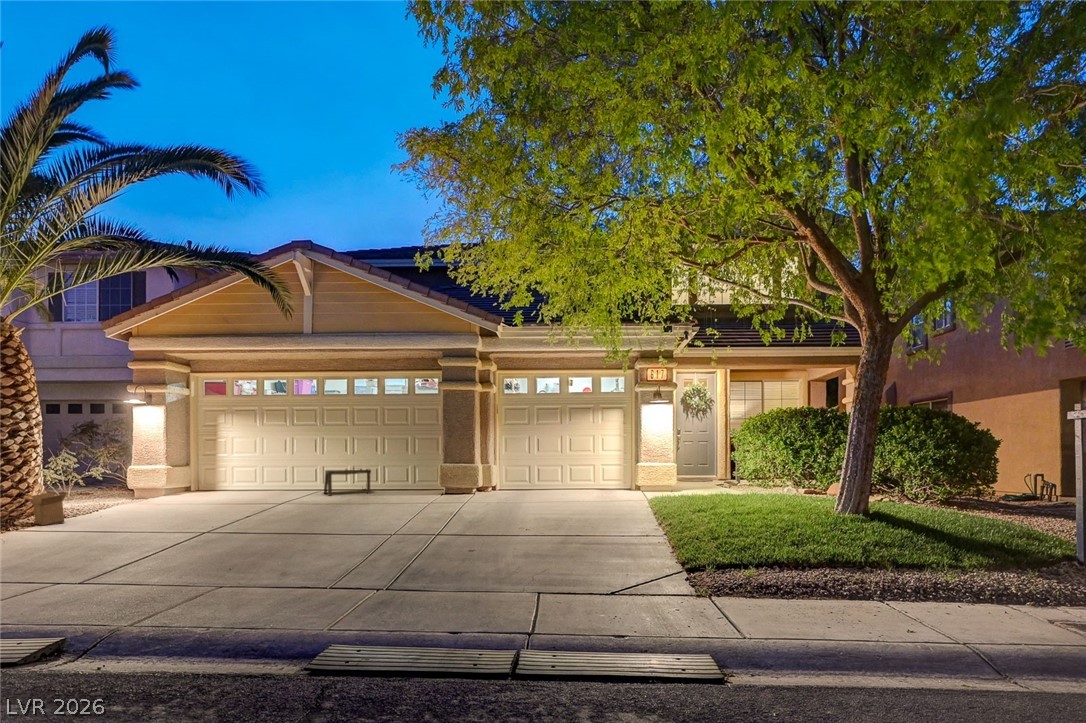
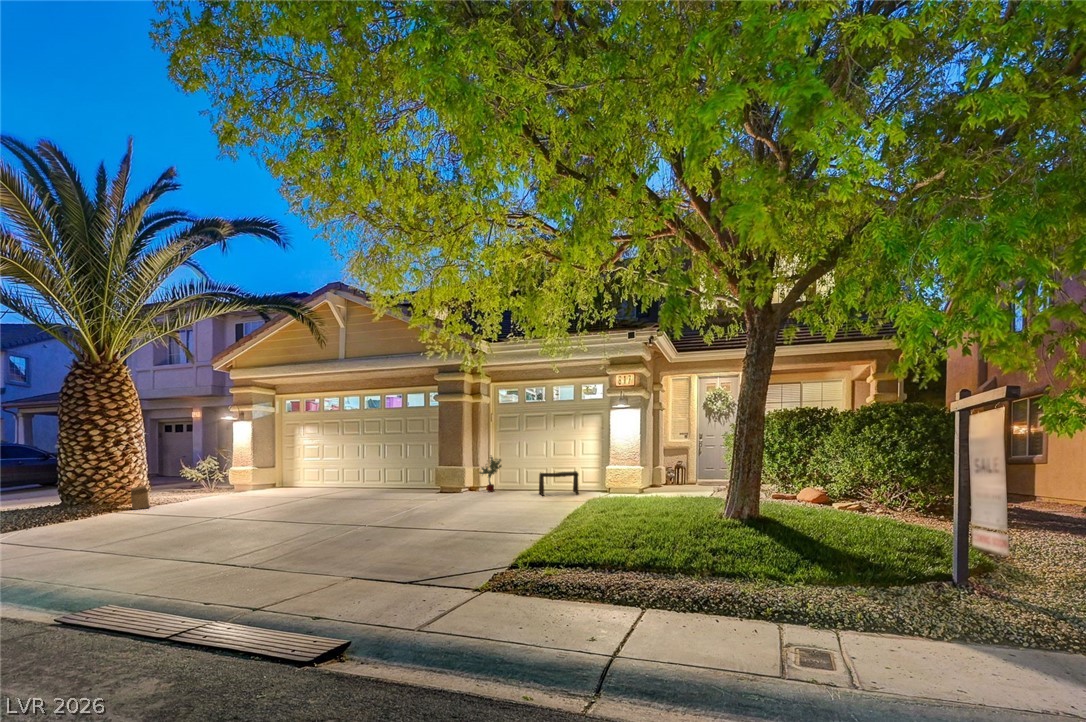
potted tree: none [486,452,510,495] -> present [480,457,502,492]
bench: present [324,469,371,496] -> present [539,471,579,496]

